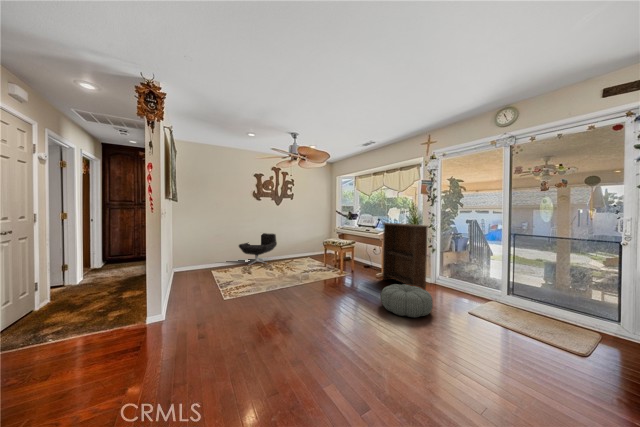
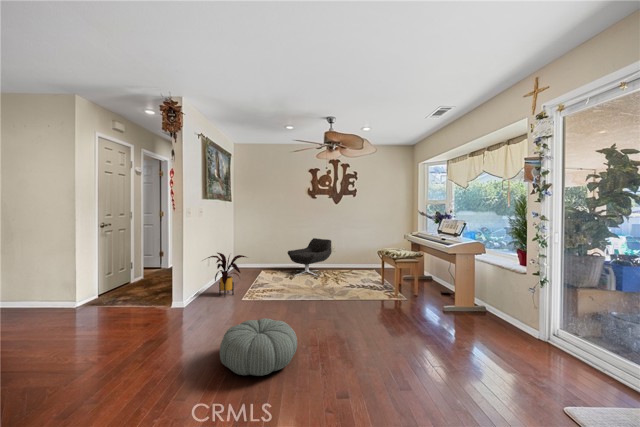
bookshelf: present [383,223,428,290] -> none [455,229,525,348]
house plant: none [177,247,221,287] -> present [208,253,246,297]
pouf: present [381,284,433,317] -> present [220,318,297,376]

